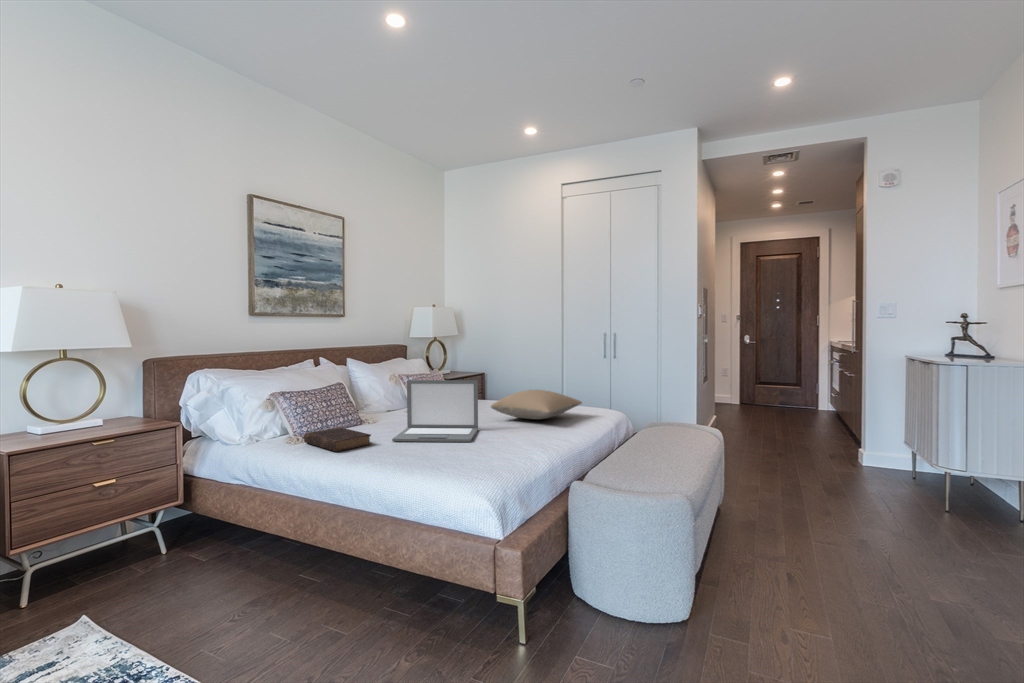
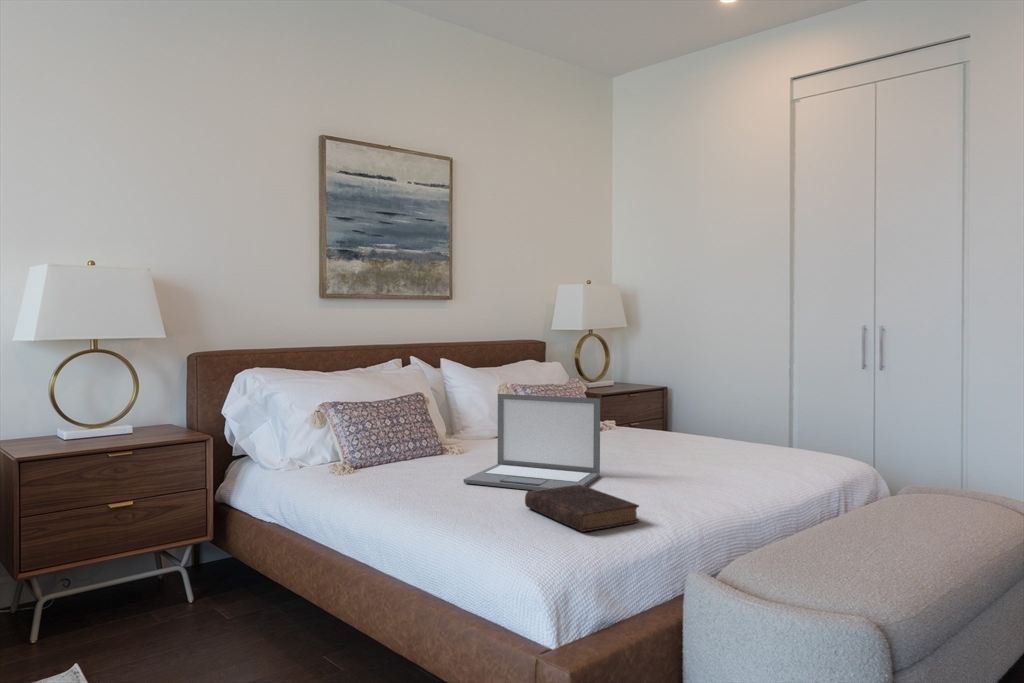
pillow: present [491,390,582,420] -> none [630,418,788,467]
book: present [304,427,371,452] -> present [525,485,639,532]

